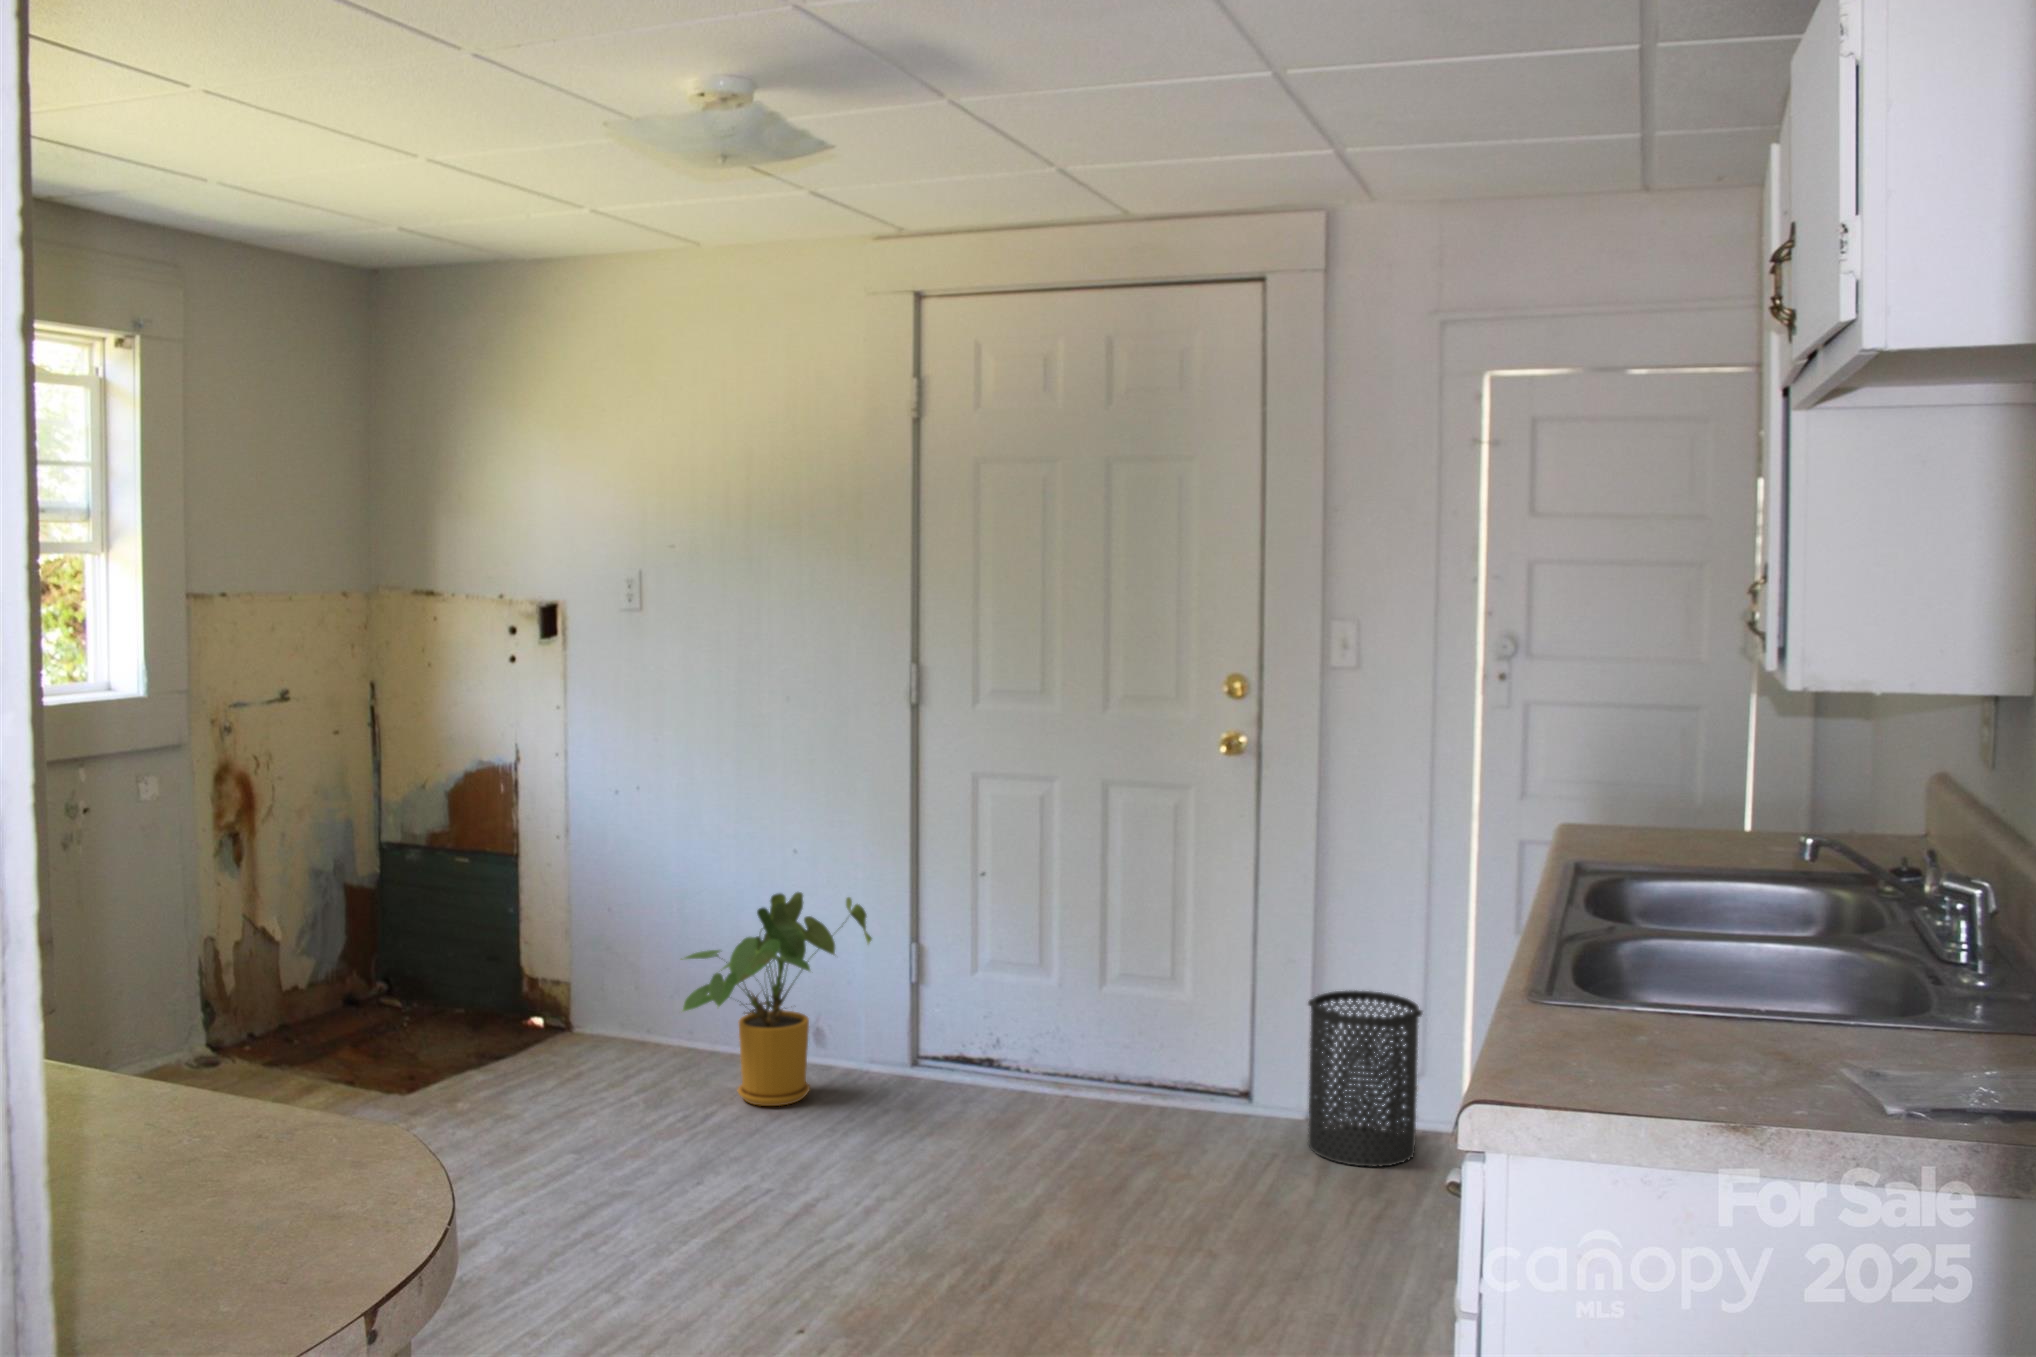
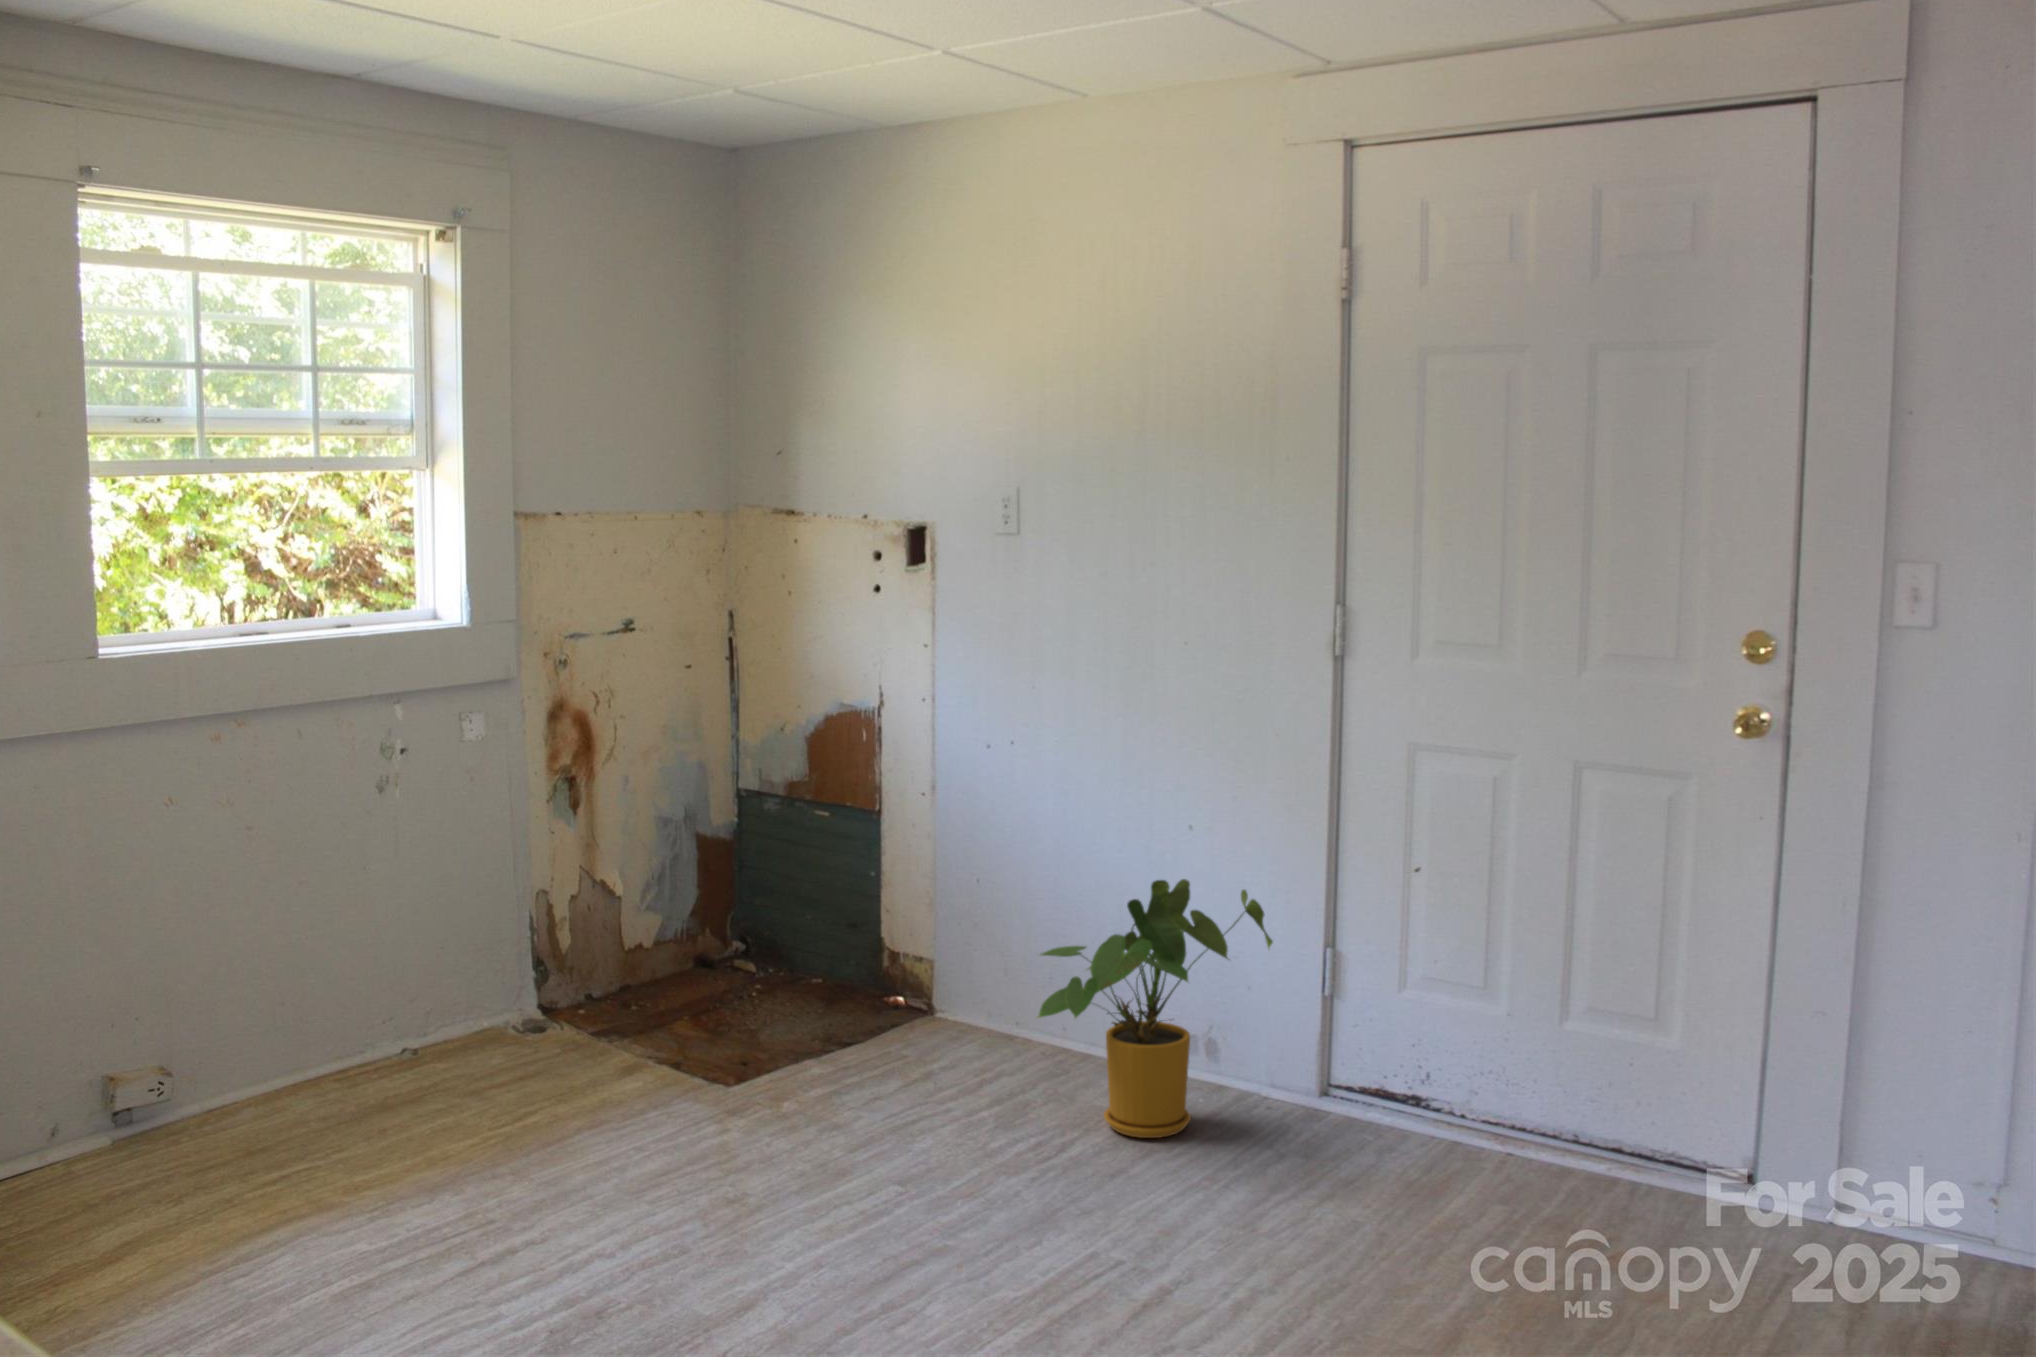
trash can: present [1308,990,1422,1167] -> none [1833,1059,2006,1304]

